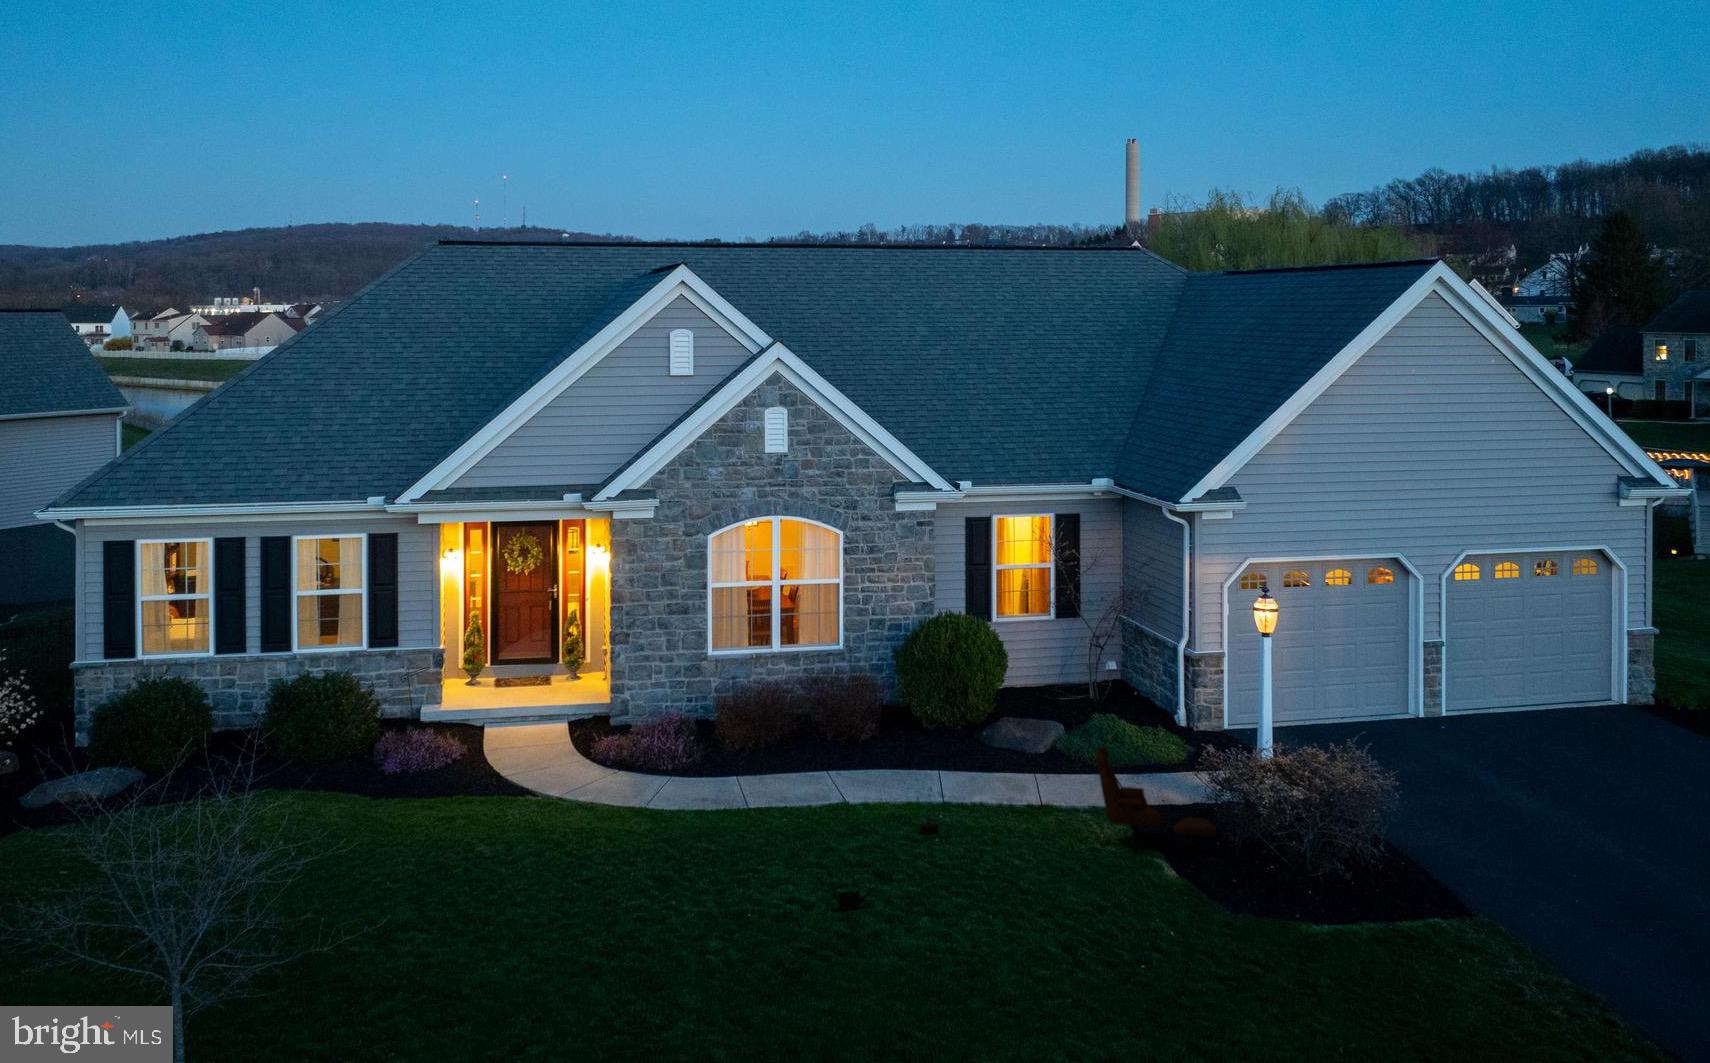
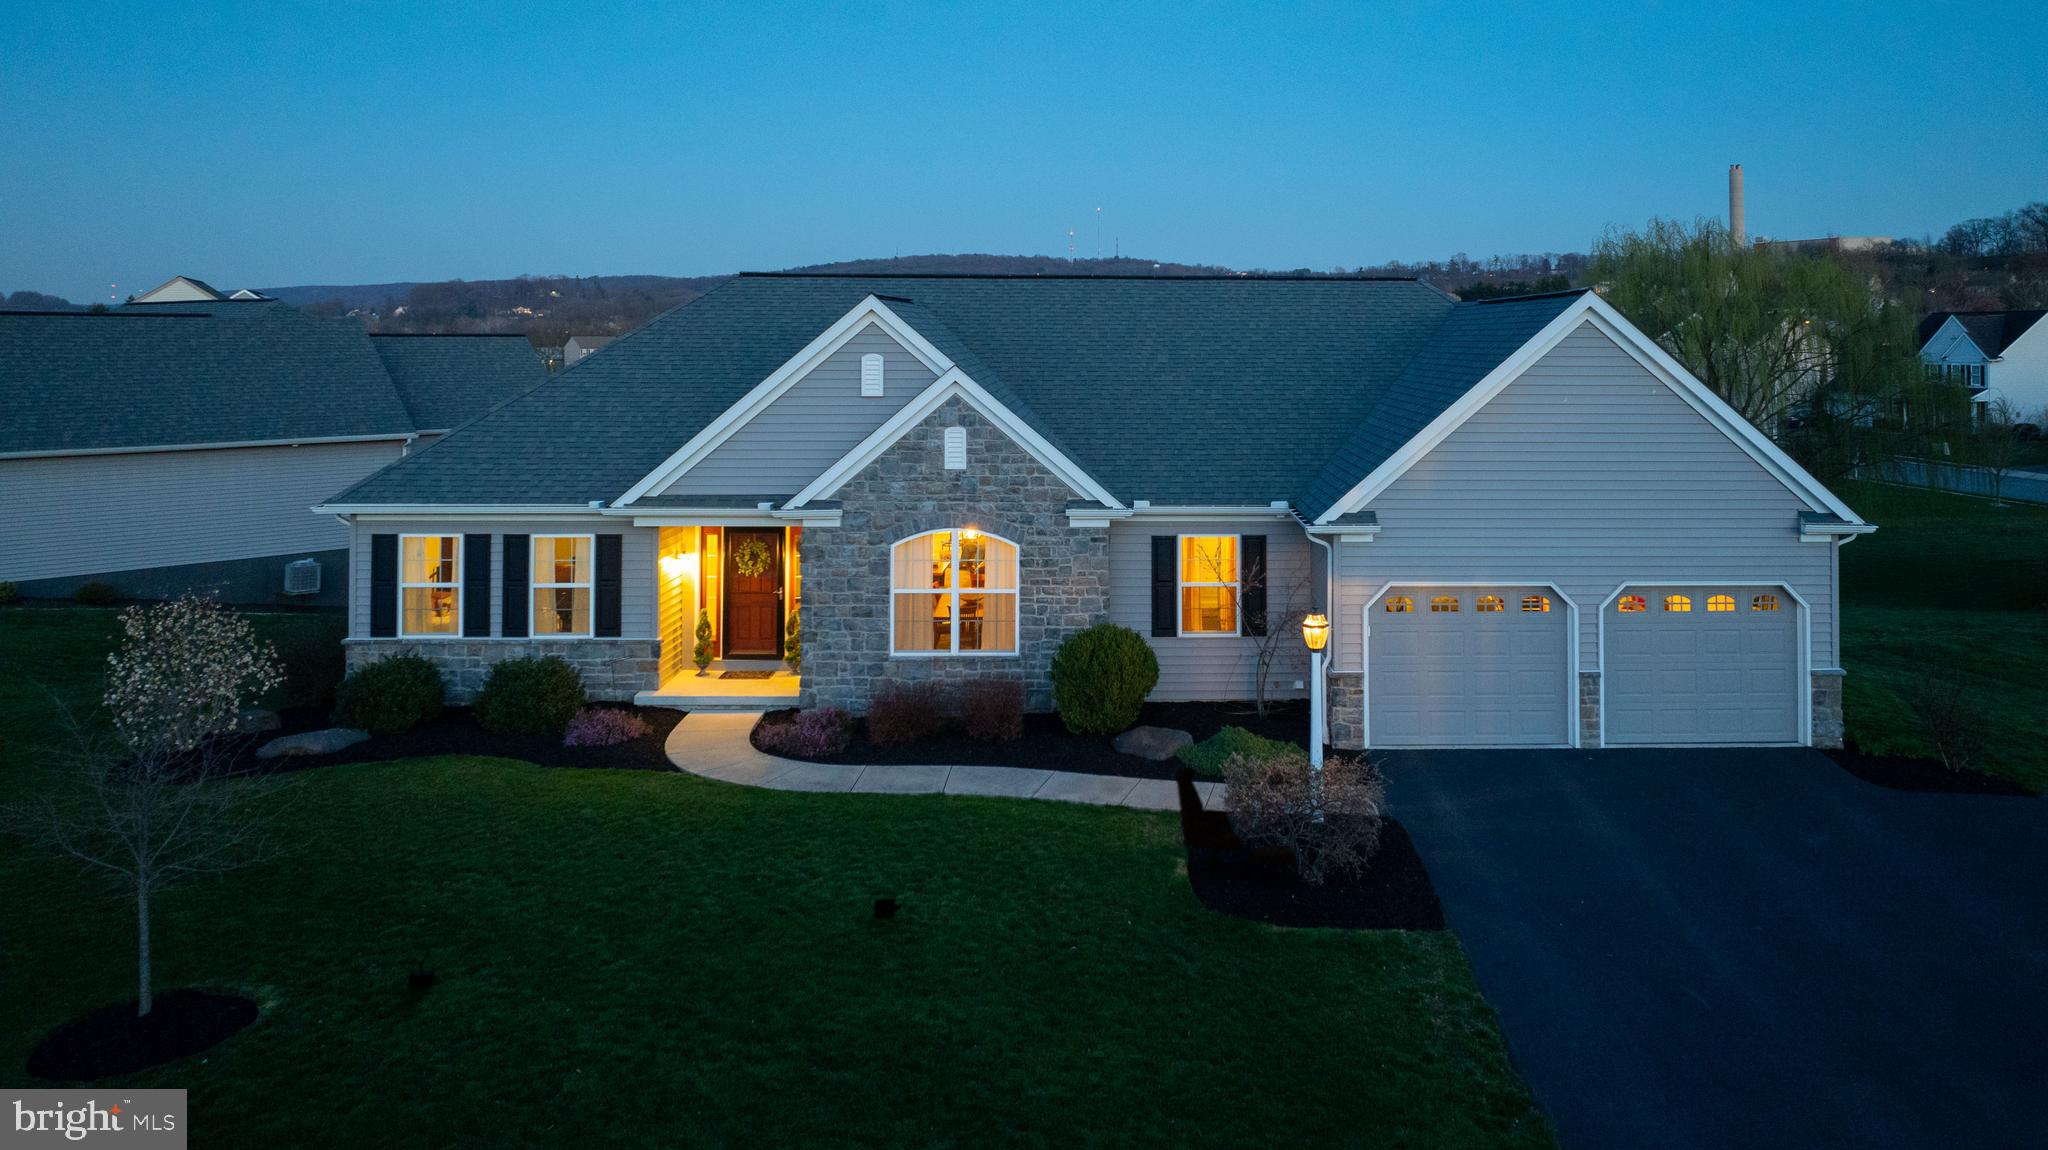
potted plant: present [917,788,950,834] -> present [399,923,451,986]

